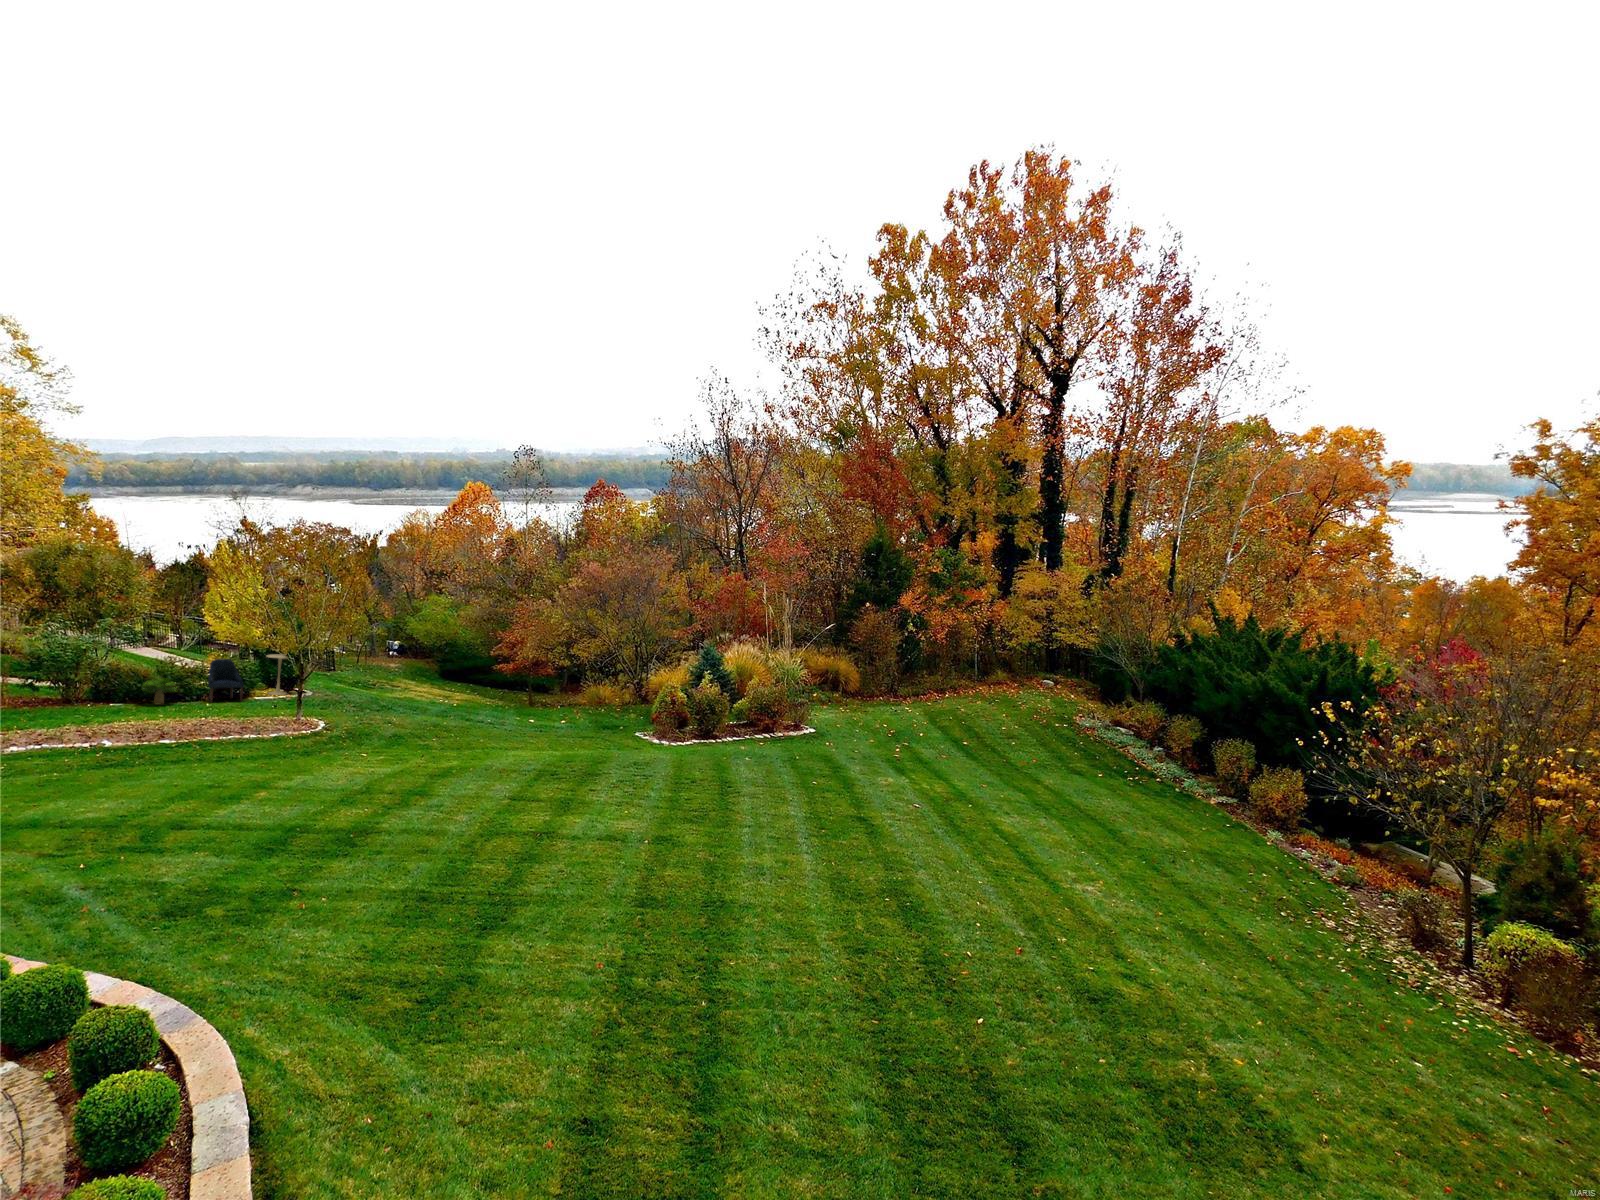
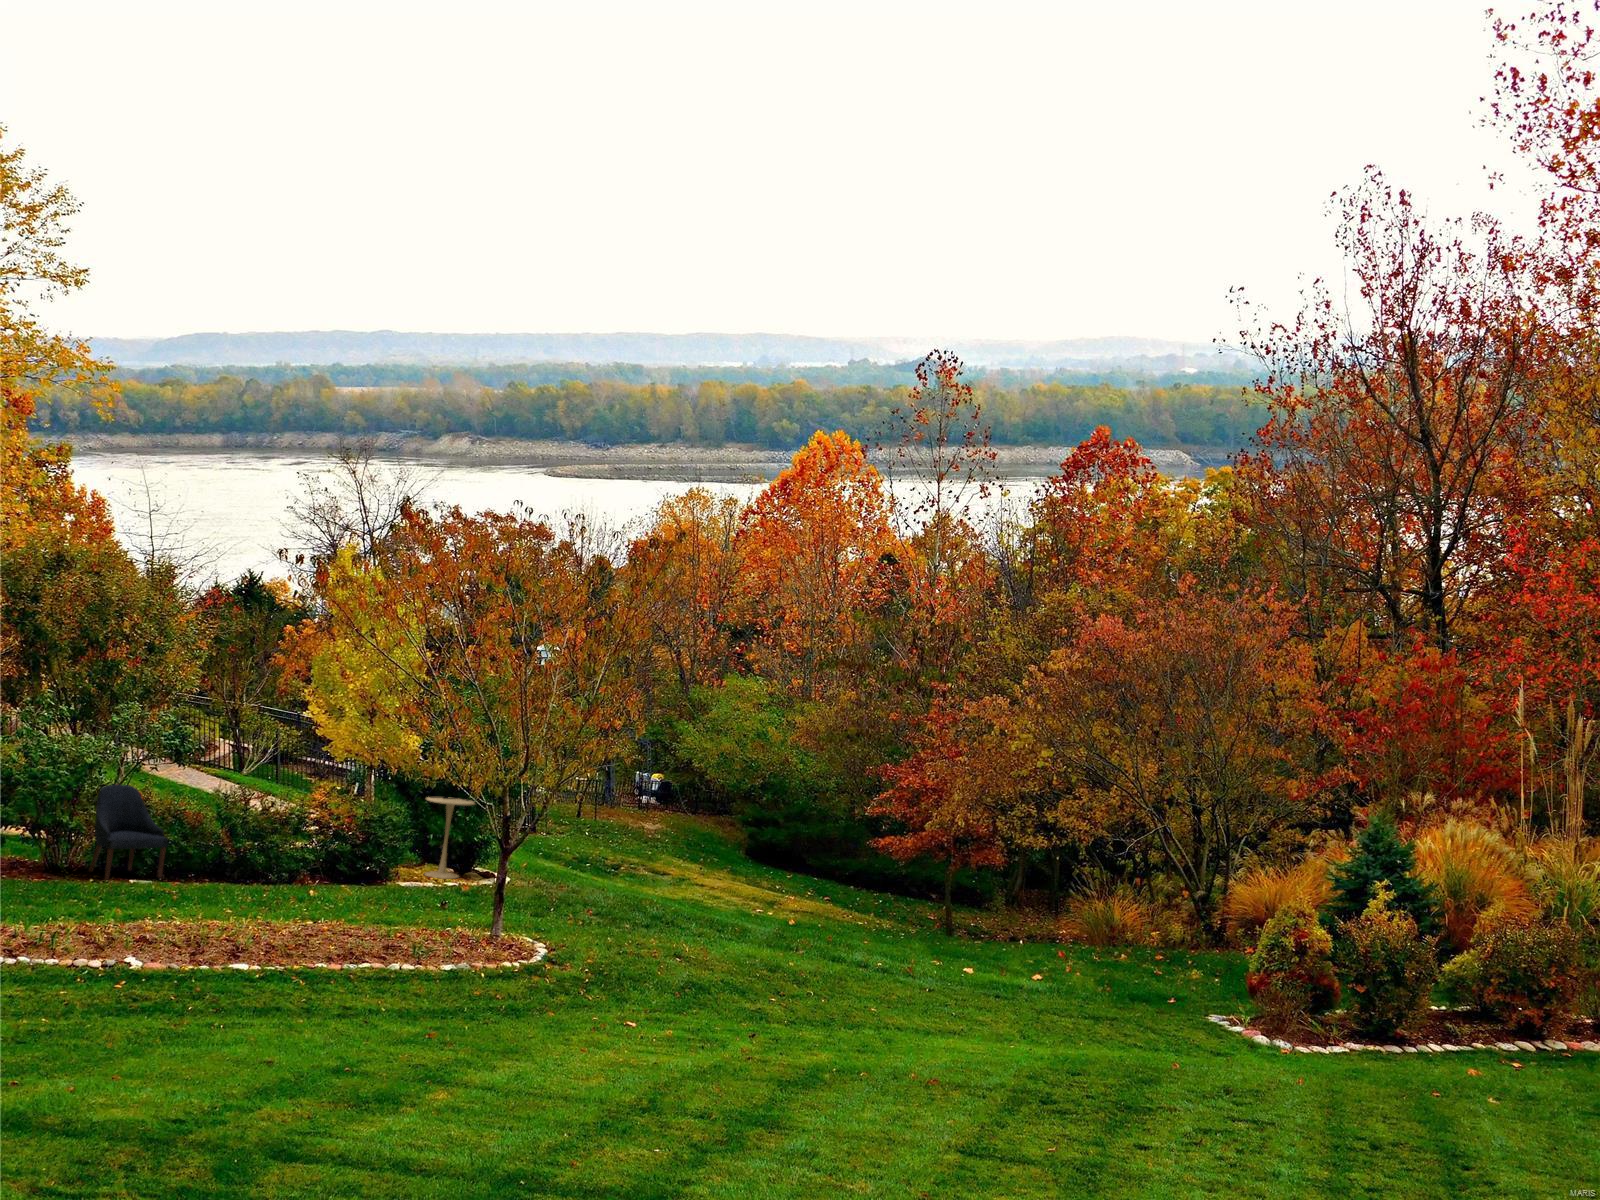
chair: present [208,659,244,702] -> present [89,784,168,880]
potted plant: present [142,679,176,704] -> none [204,828,273,884]

